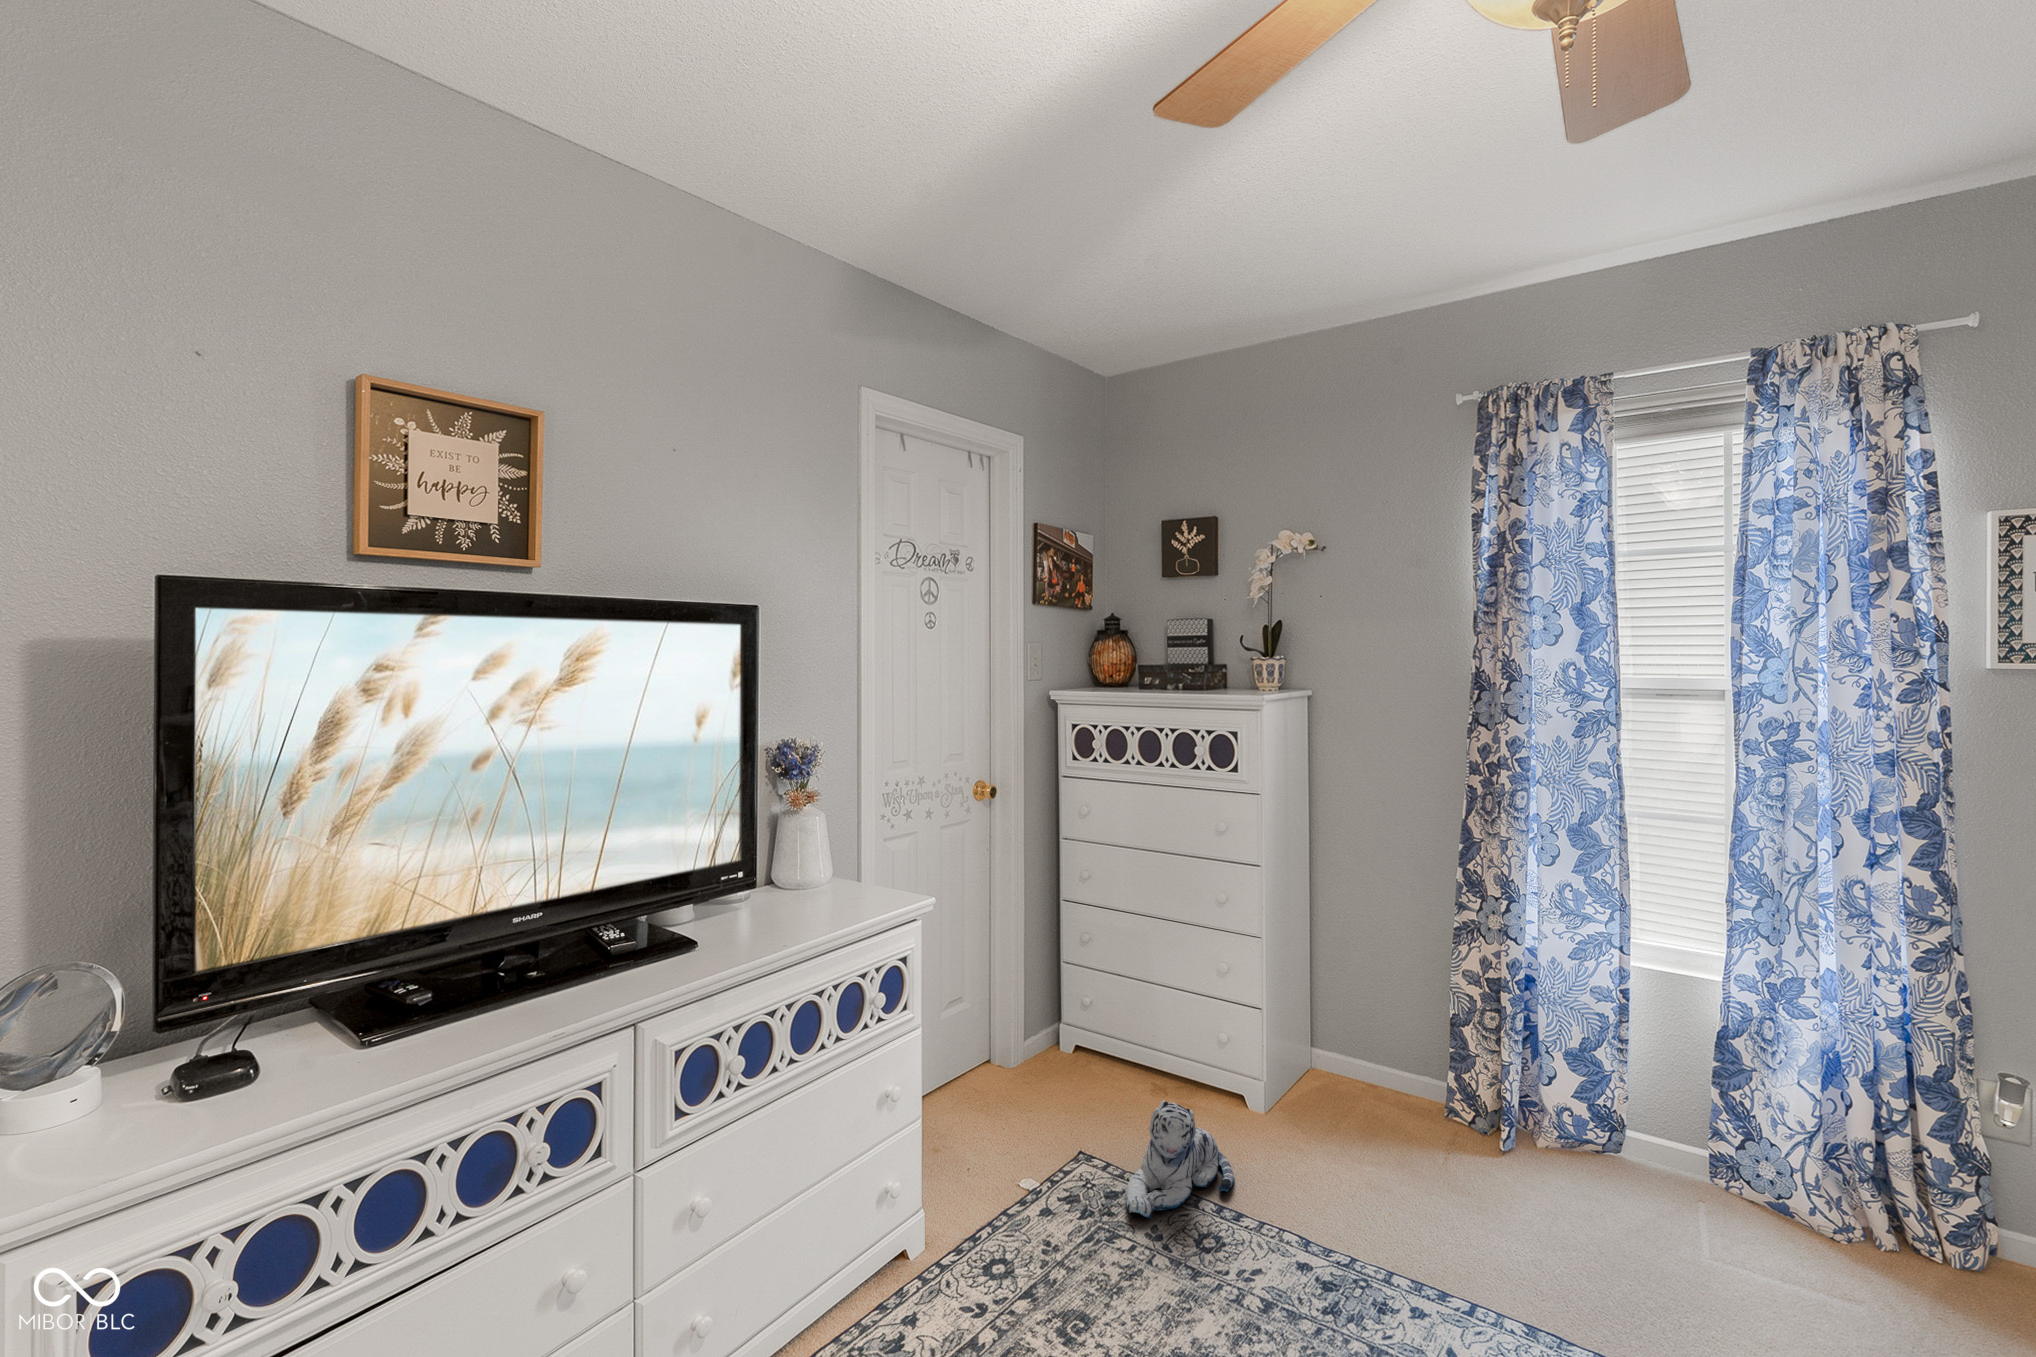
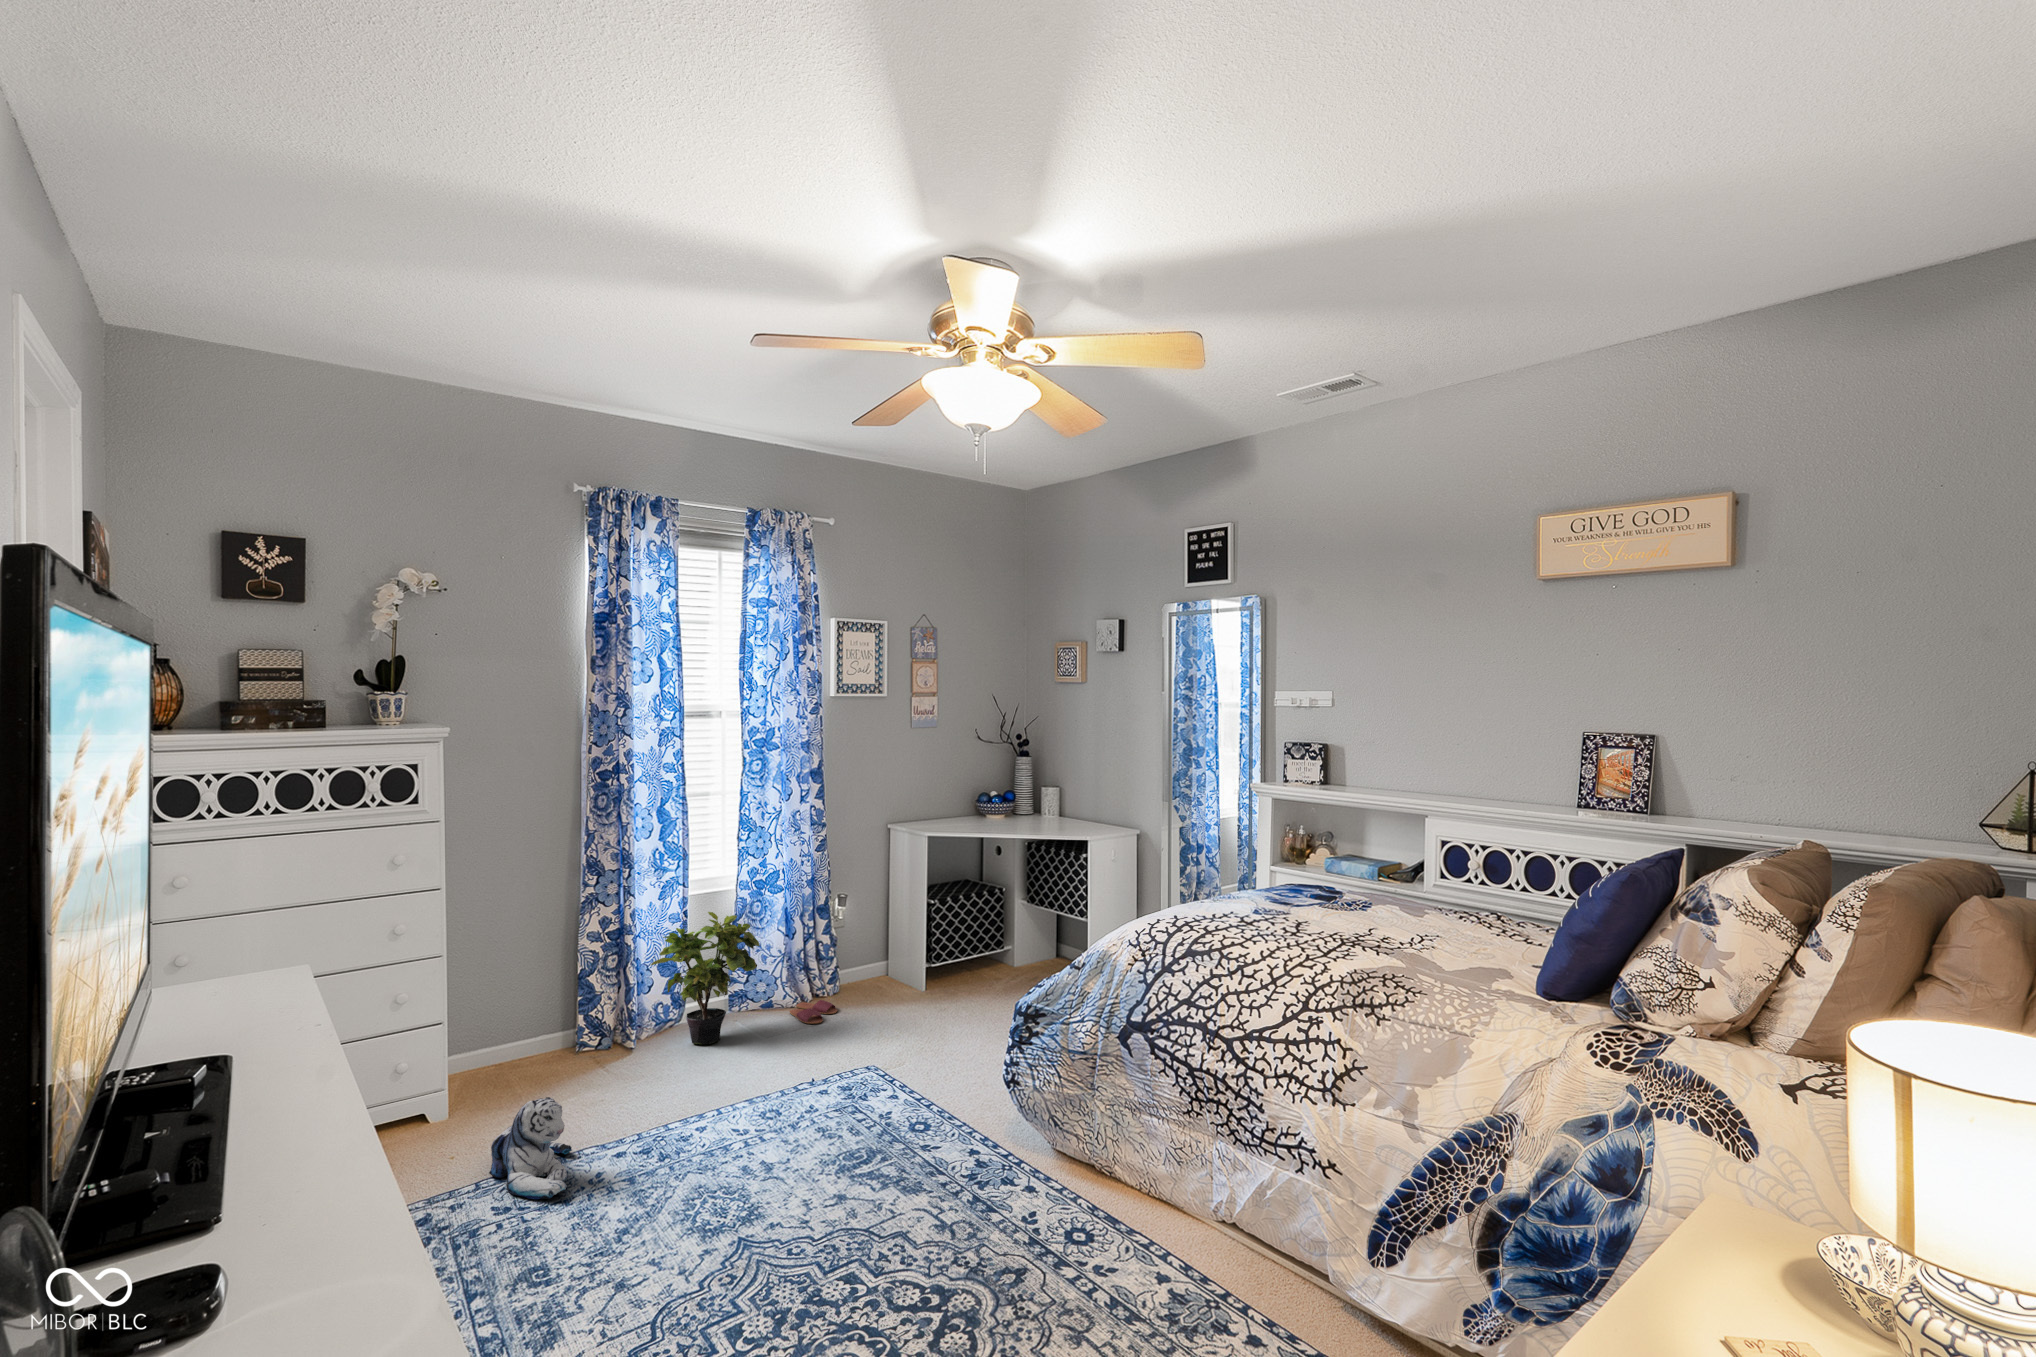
potted plant: none [1529,997,1704,1203] -> present [651,912,760,1044]
slippers: none [1798,1238,1913,1294] -> present [790,1000,837,1024]

